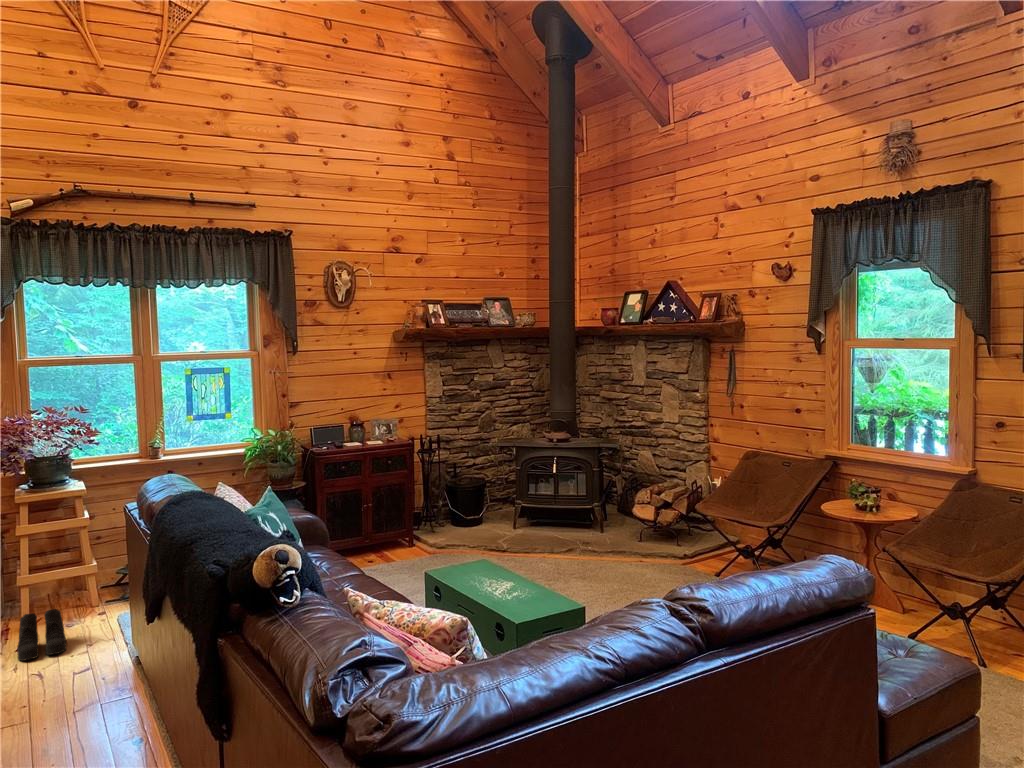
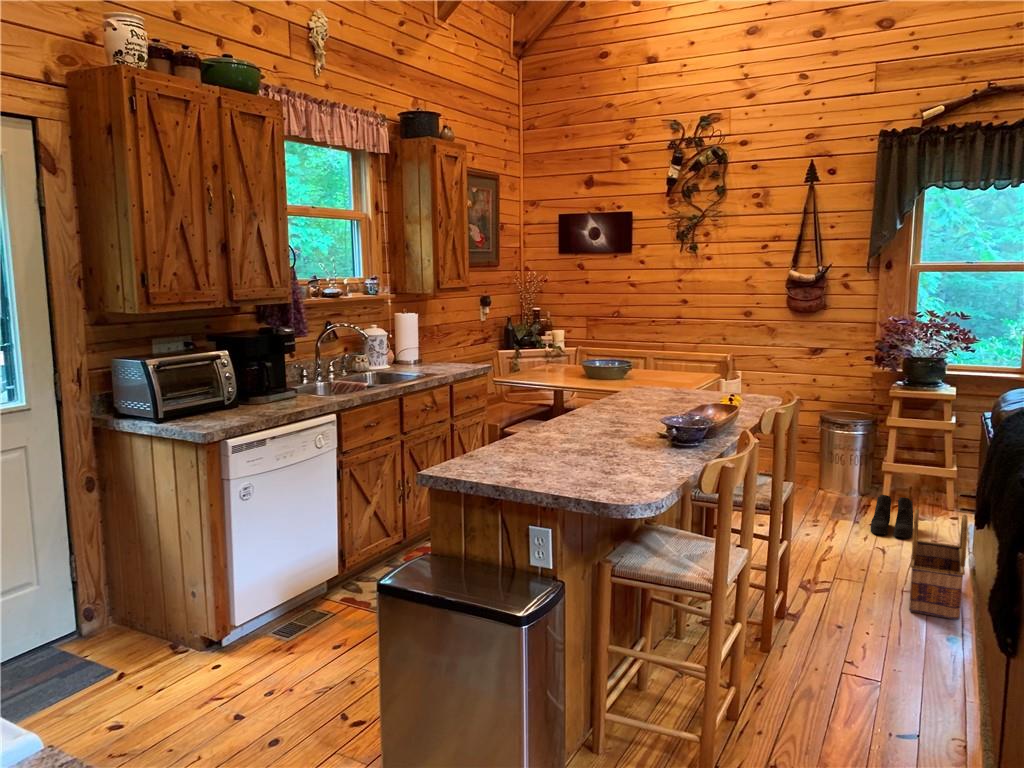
basket: none [77,610,141,733] -> present [909,509,968,620]

